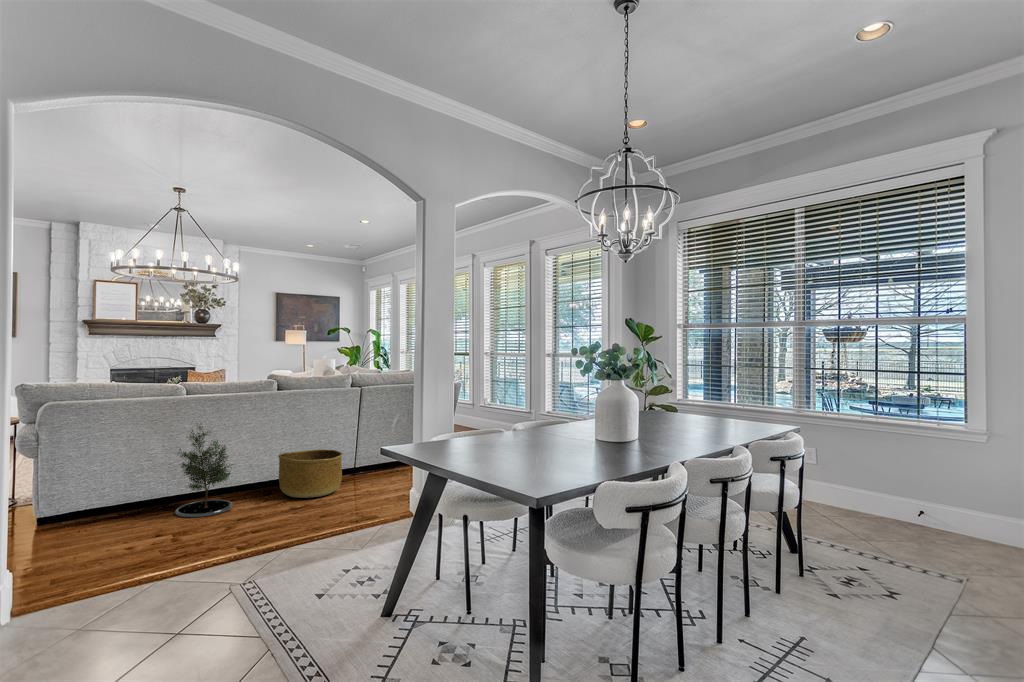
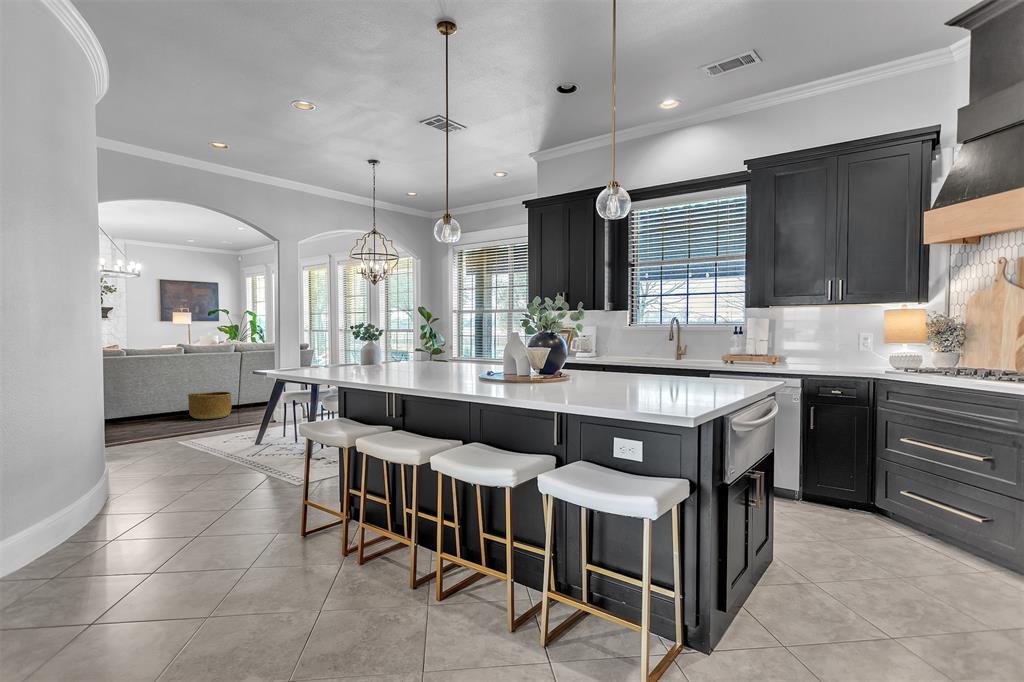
potted tree: present [175,423,234,517] -> none [121,372,160,429]

